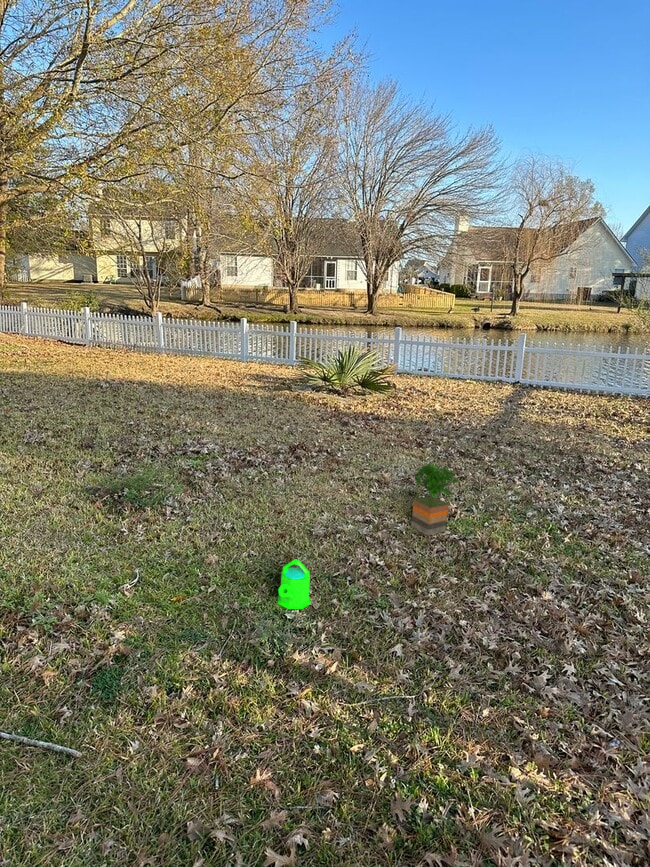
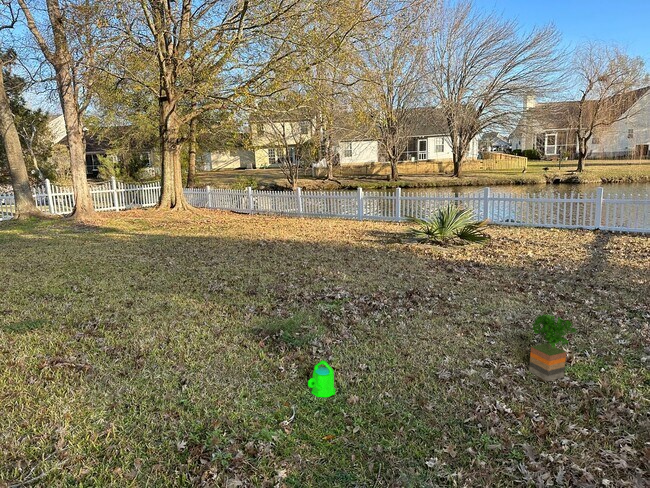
watering can: present [278,559,311,609] -> present [308,360,336,397]

